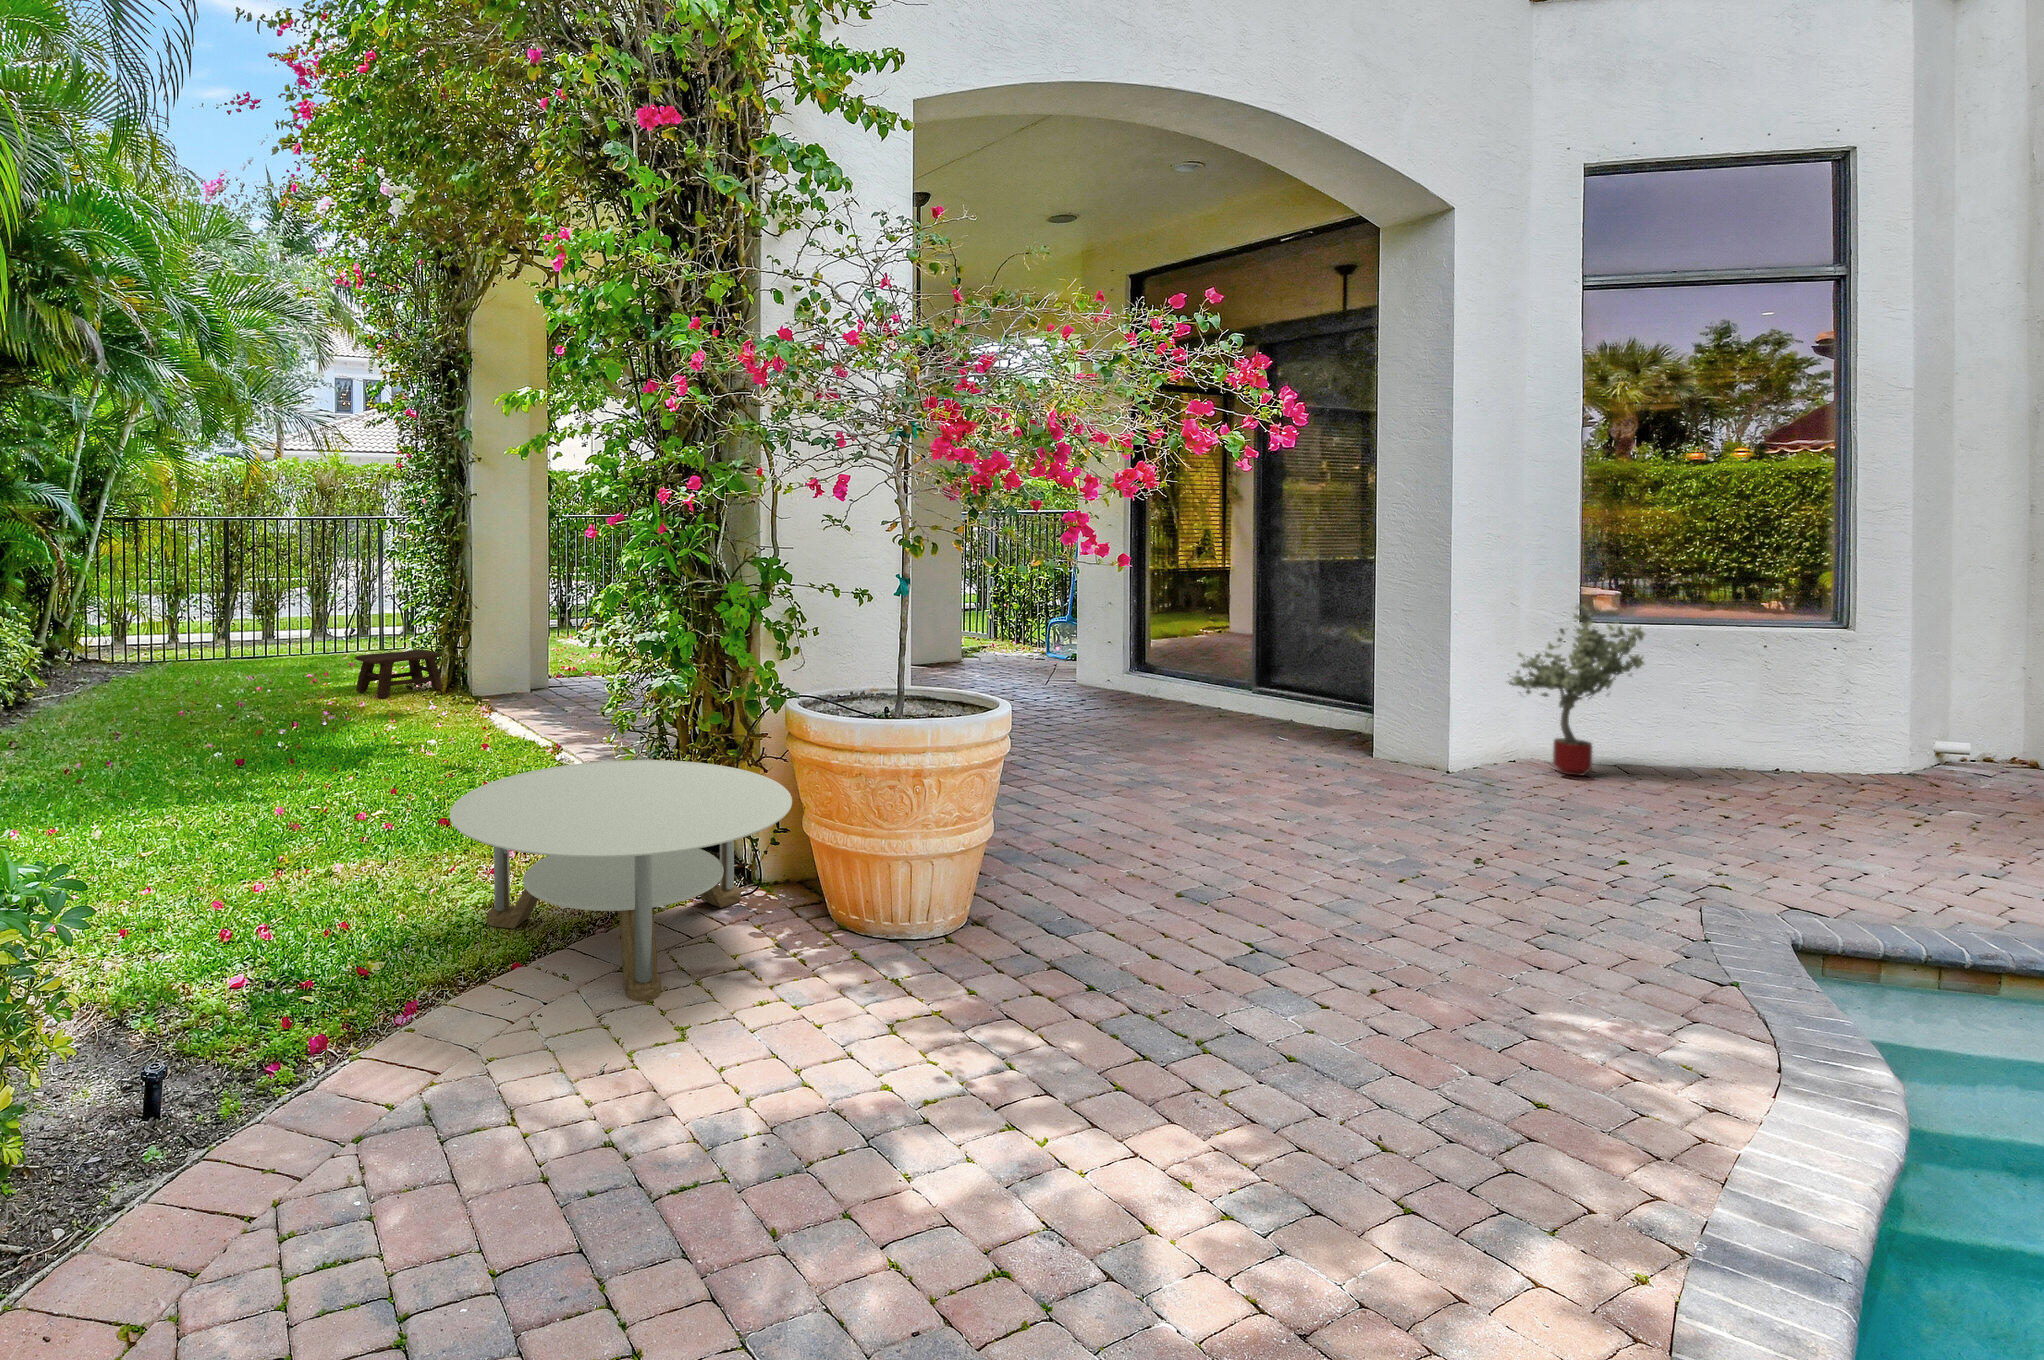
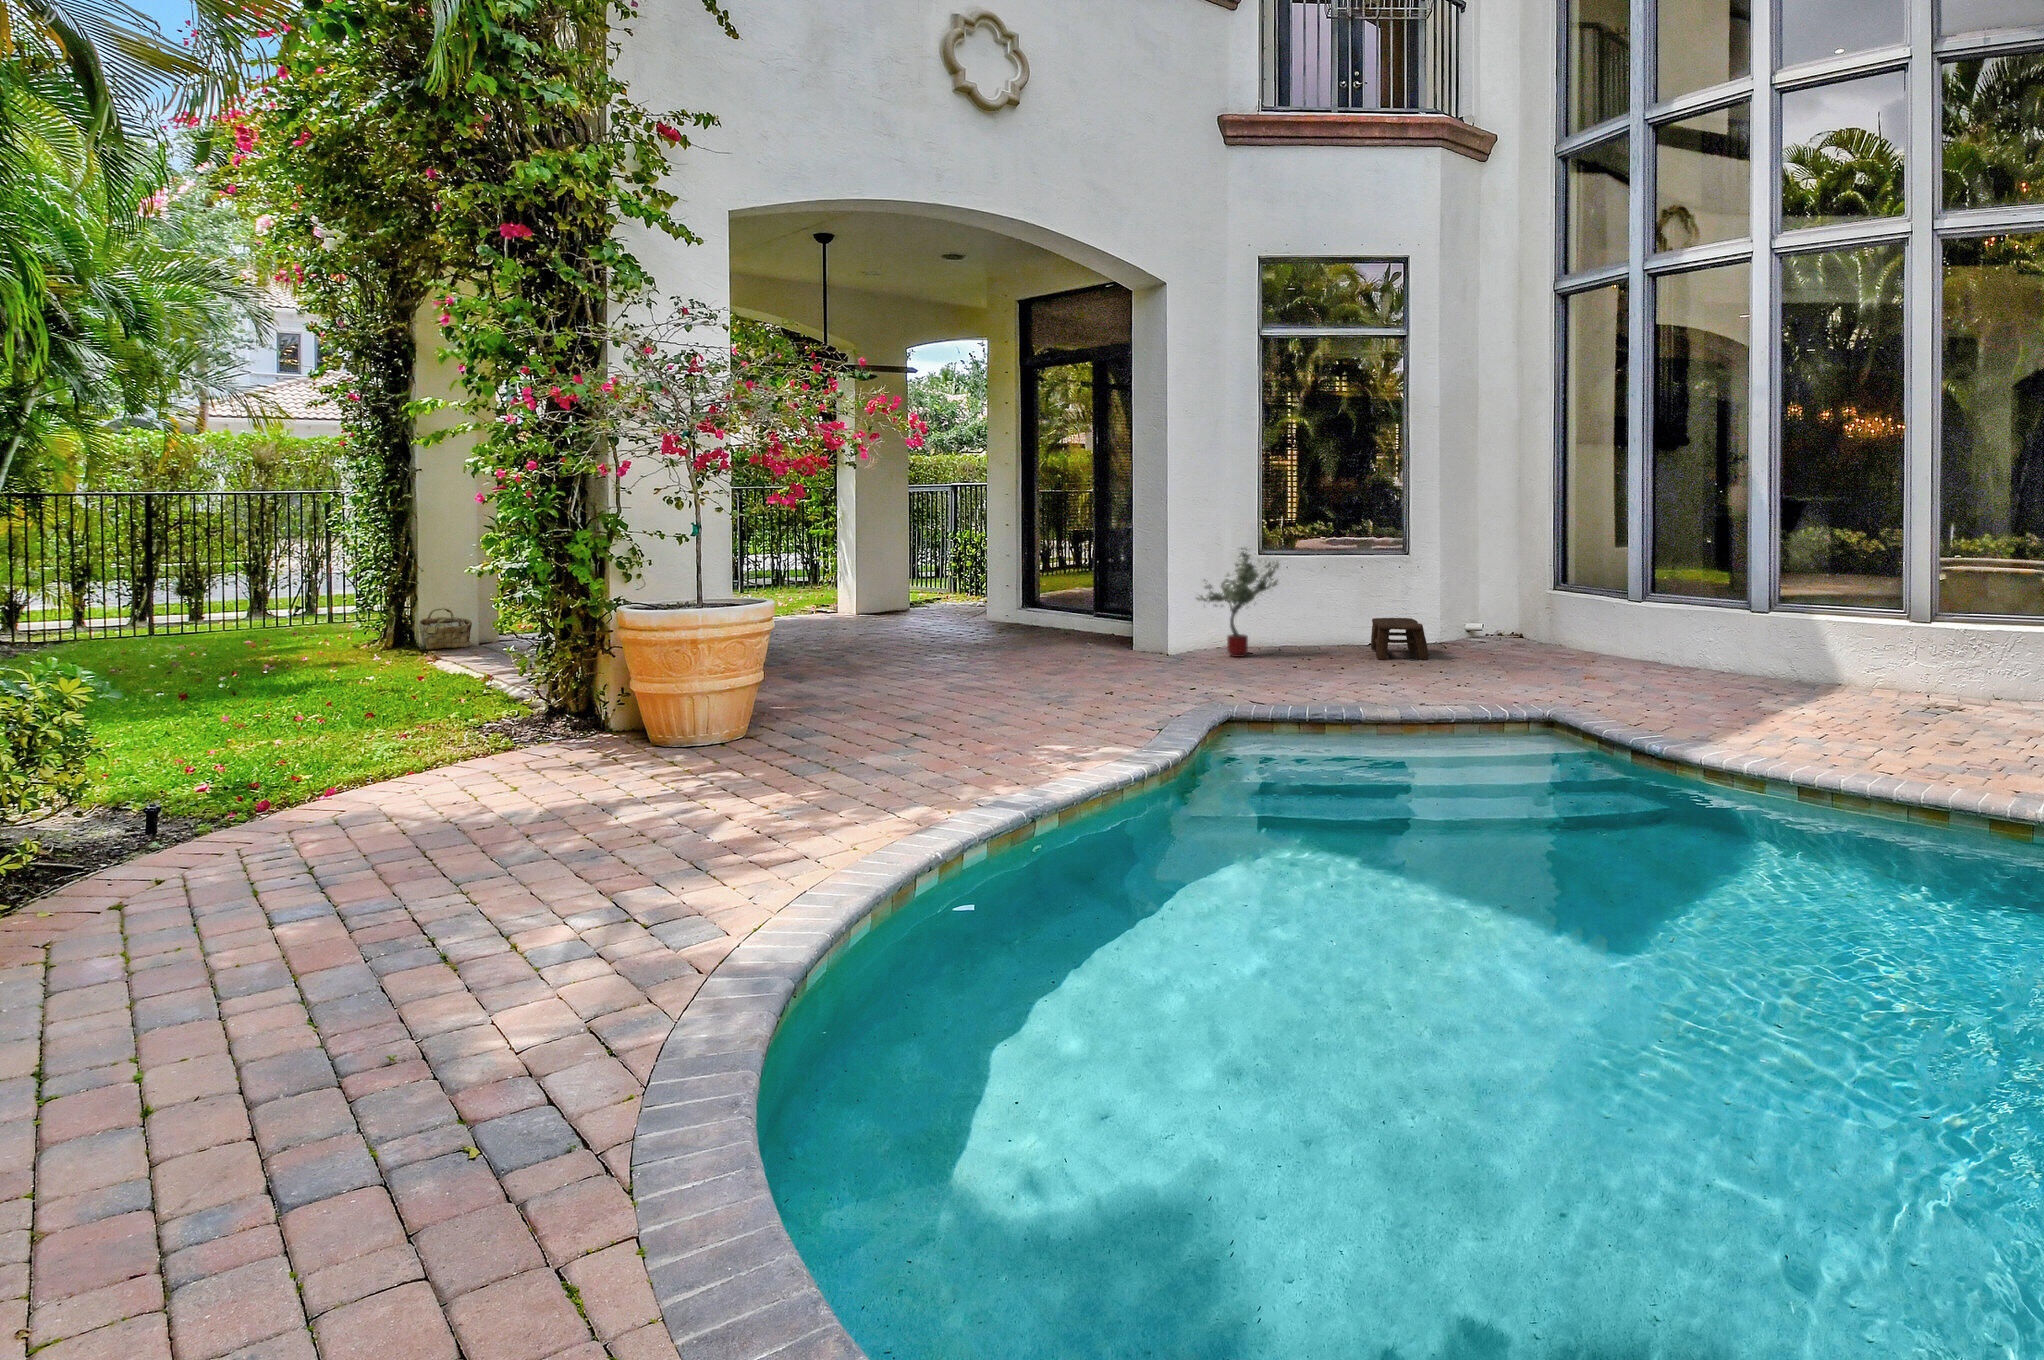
woven basket: none [470,647,522,697] -> present [418,608,472,650]
stool: present [355,650,443,698] -> present [1371,618,1429,659]
round table: present [450,760,792,1001] -> none [363,653,619,777]

